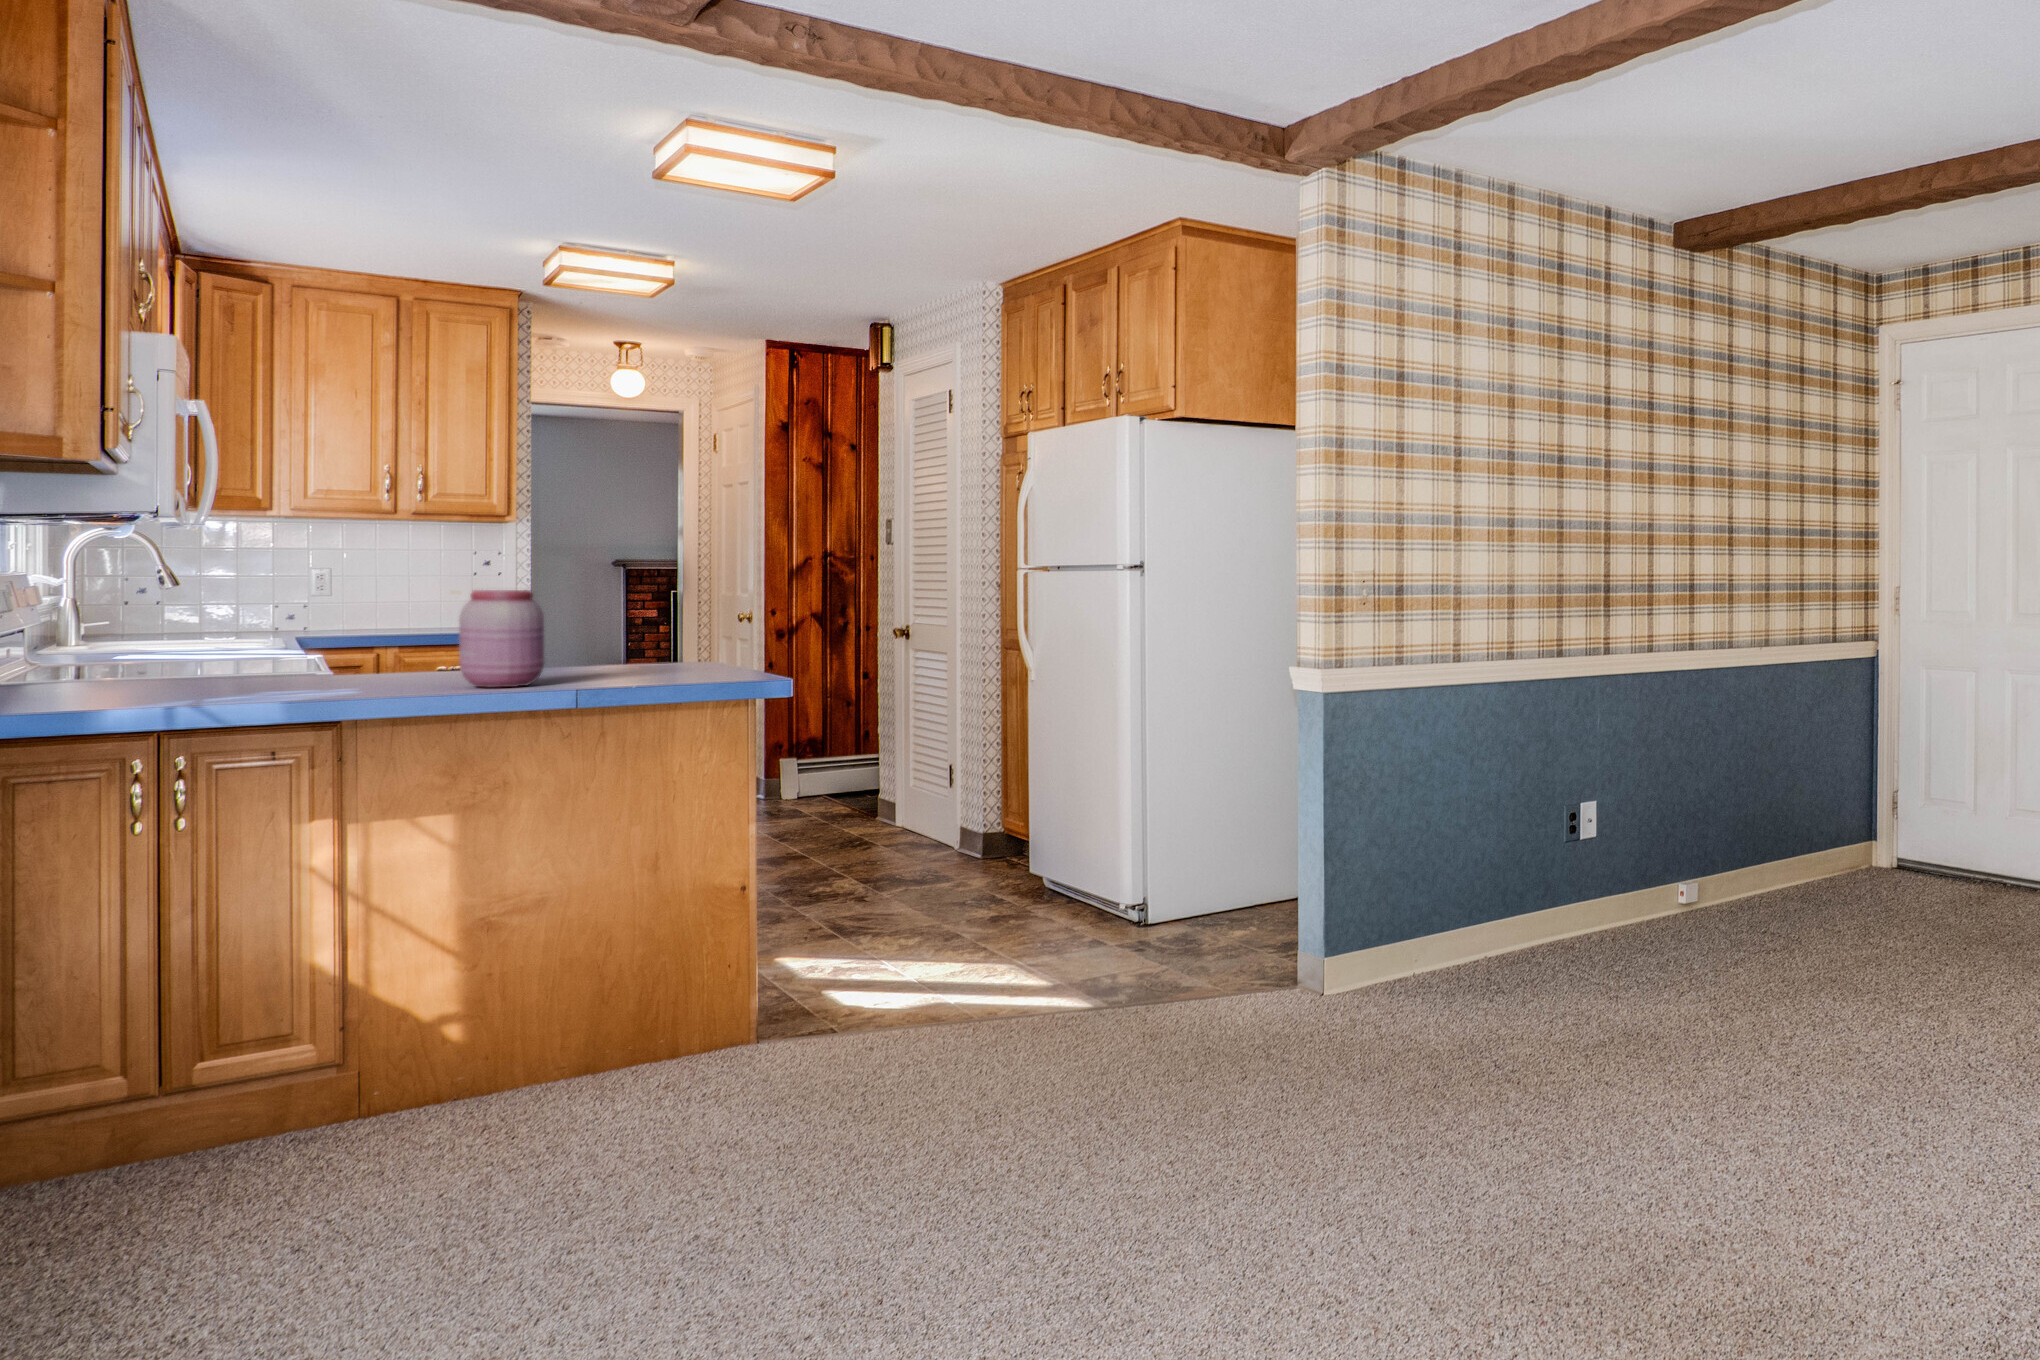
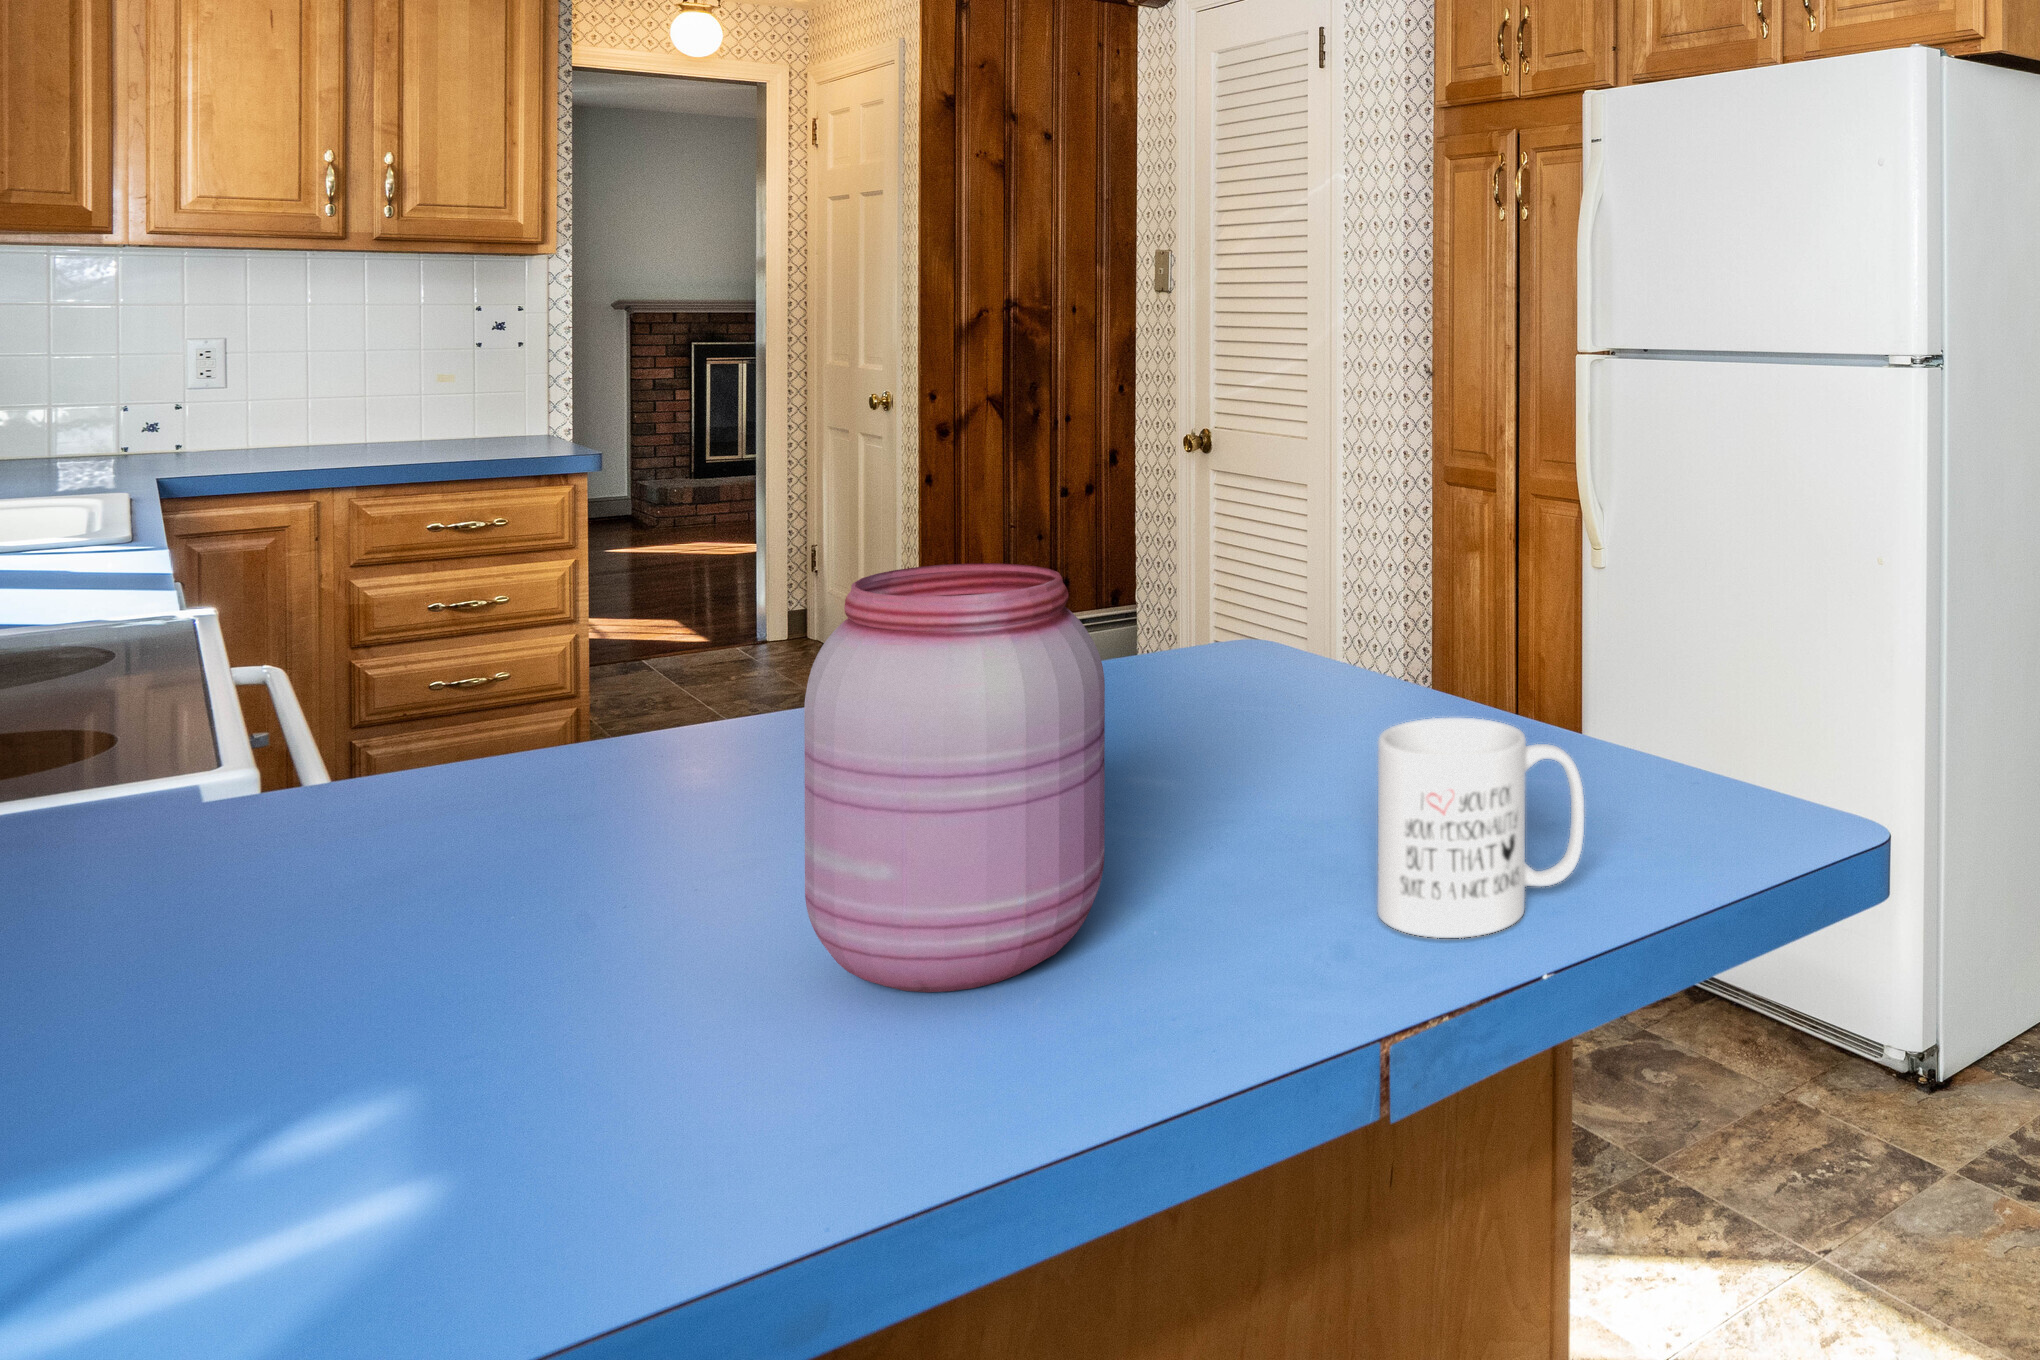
mug: none [620,636,683,685] -> present [1378,718,1584,938]

